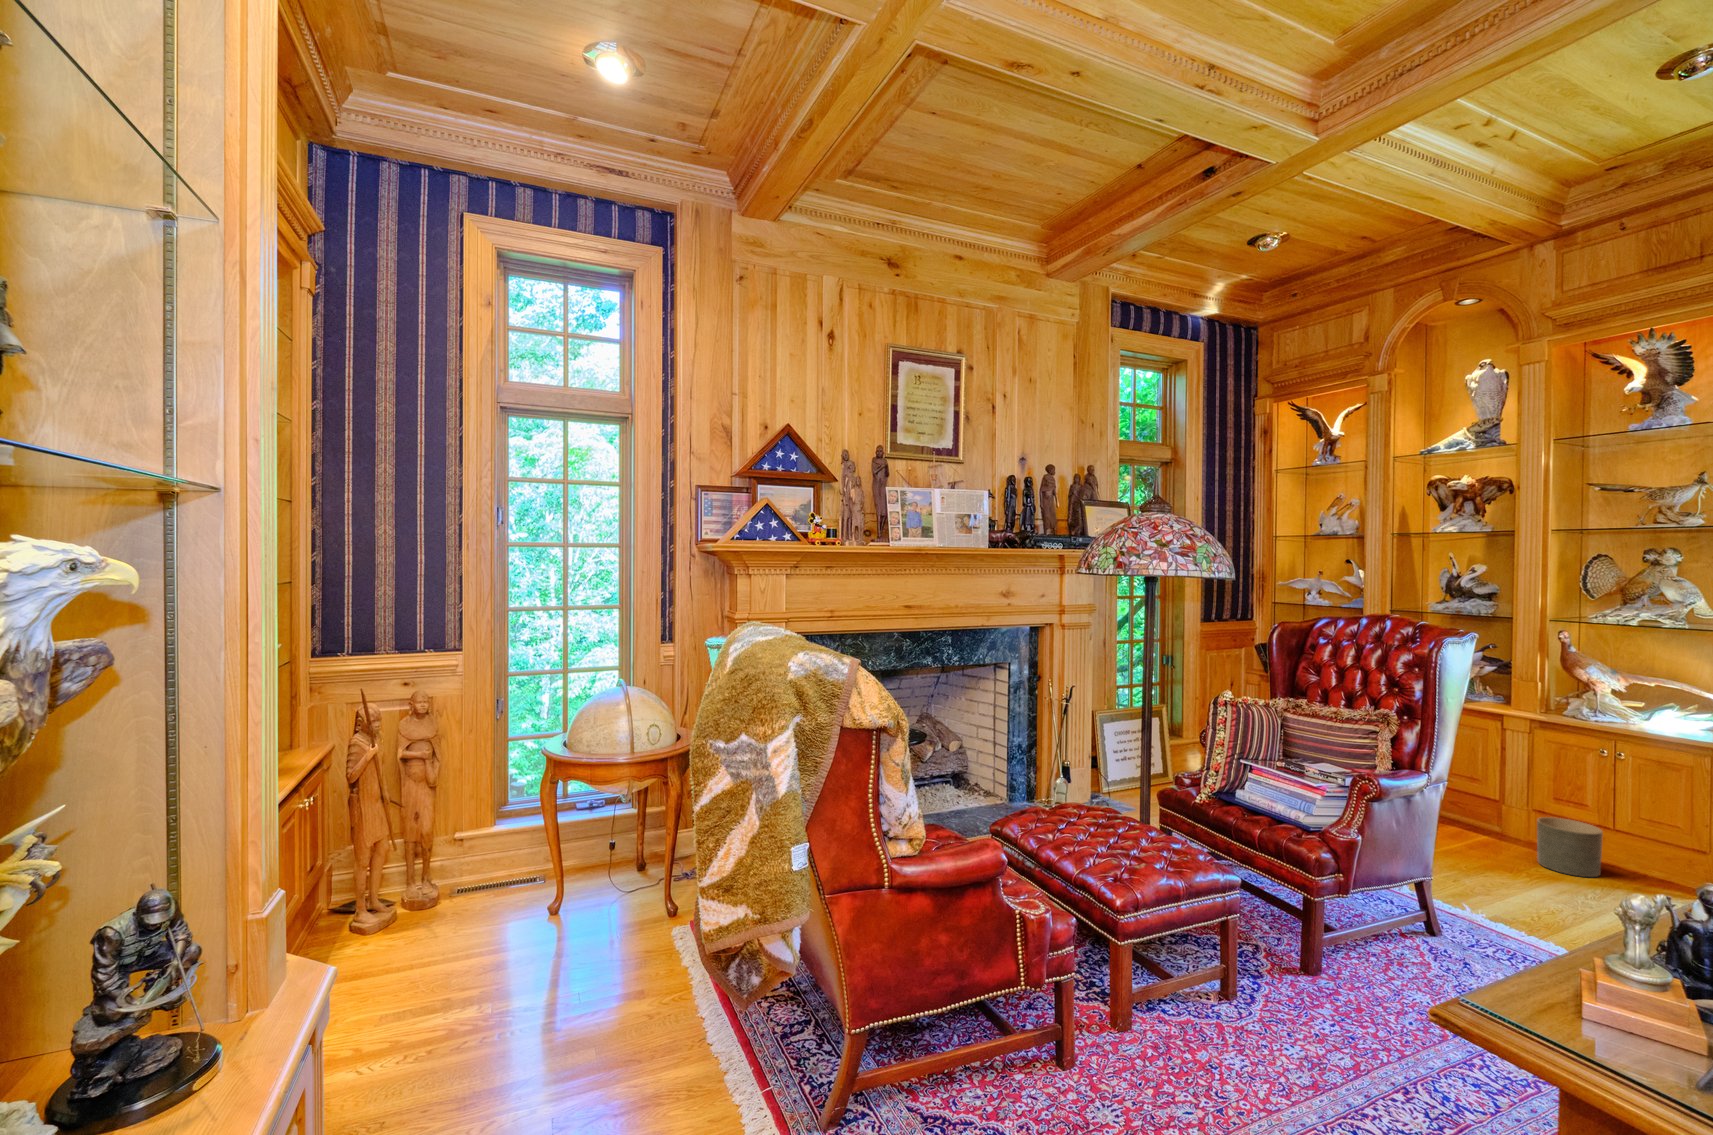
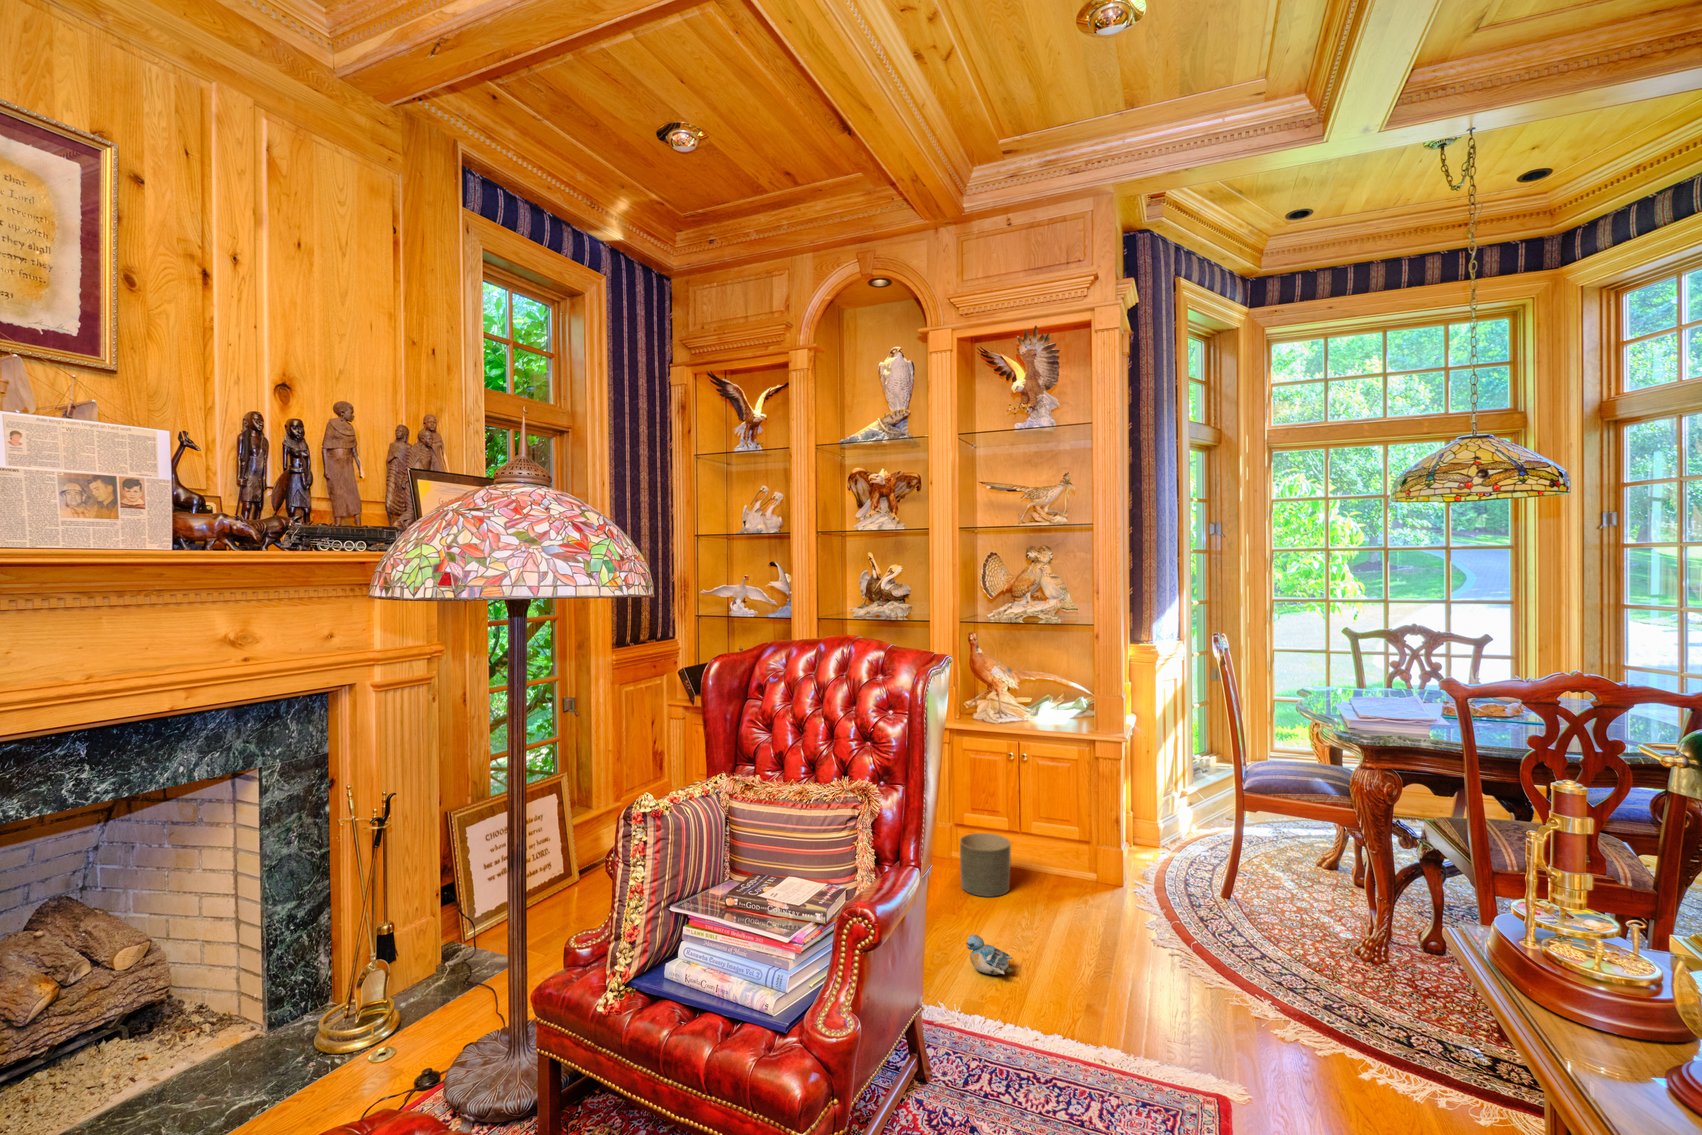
plush toy: none [1514,878,1568,918] -> present [966,935,1014,975]

